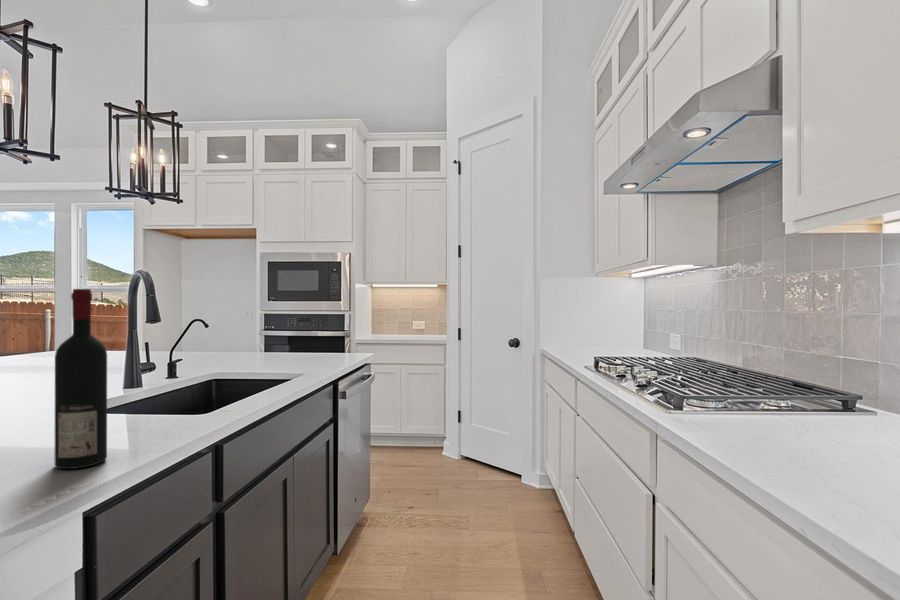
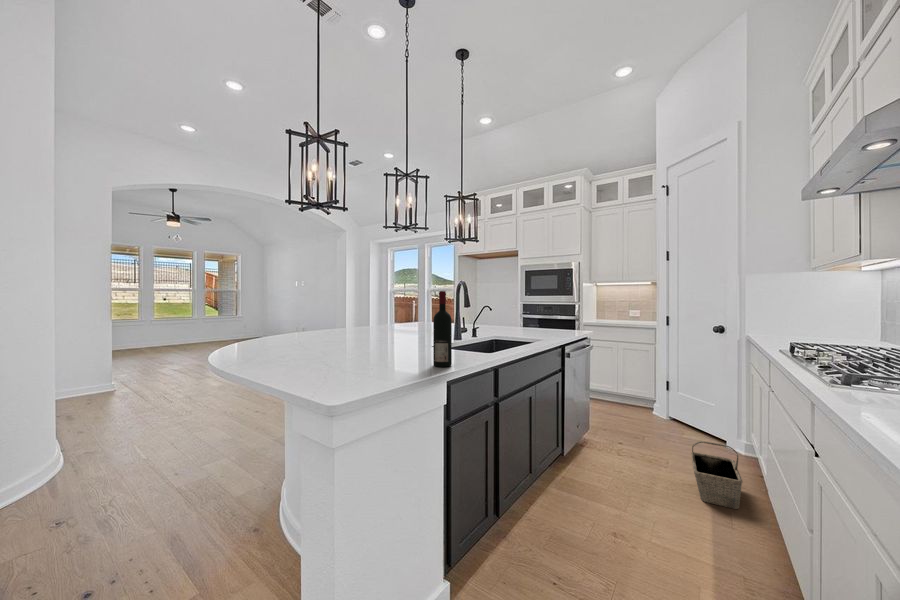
basket: none [500,492,559,575] -> present [691,441,743,509]

